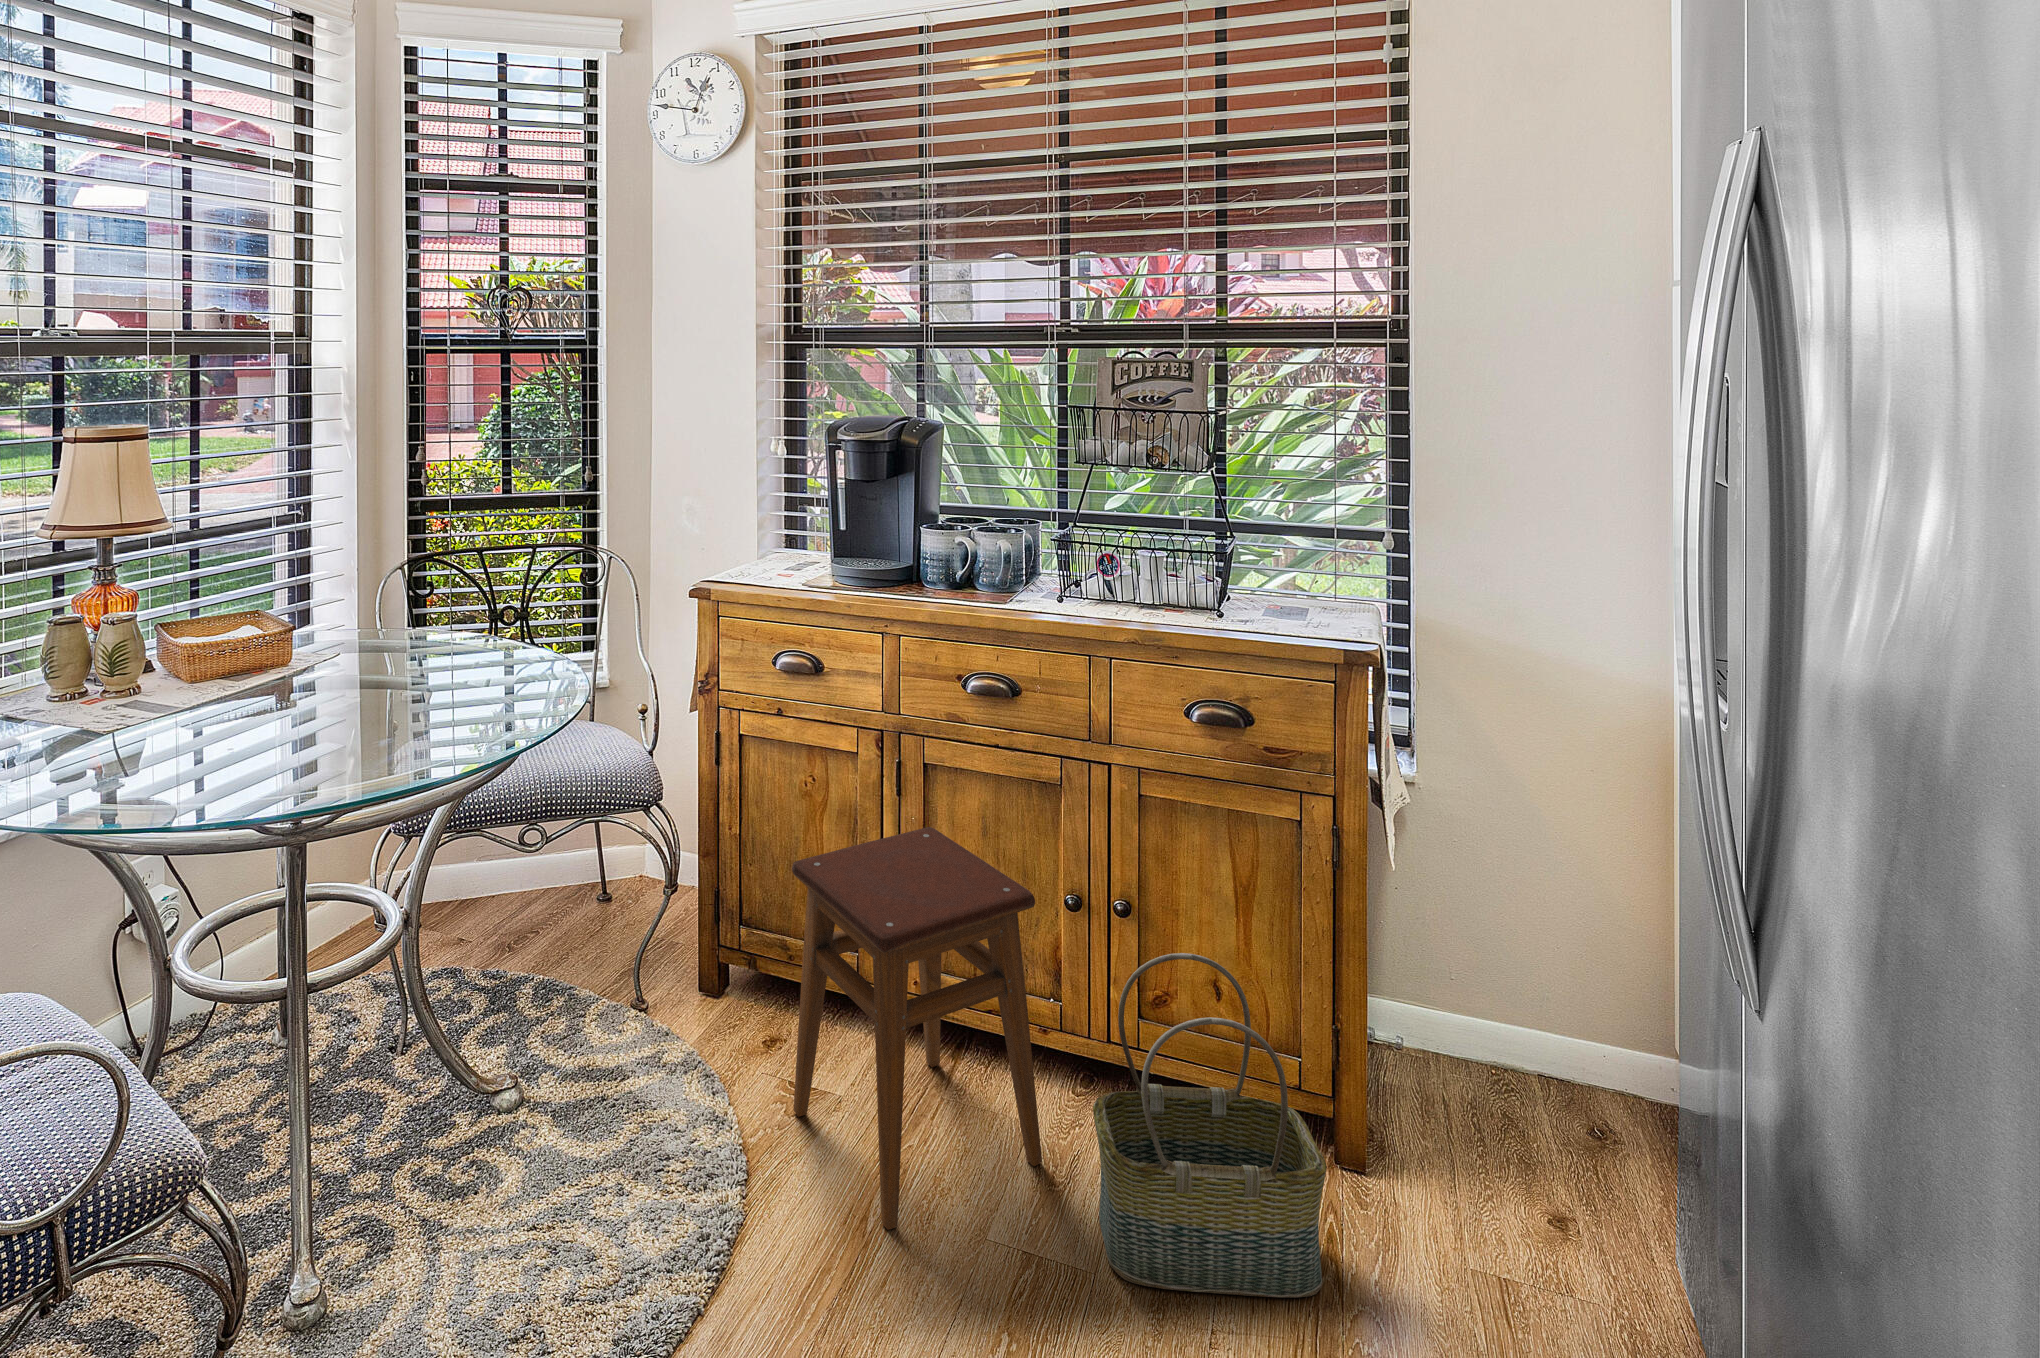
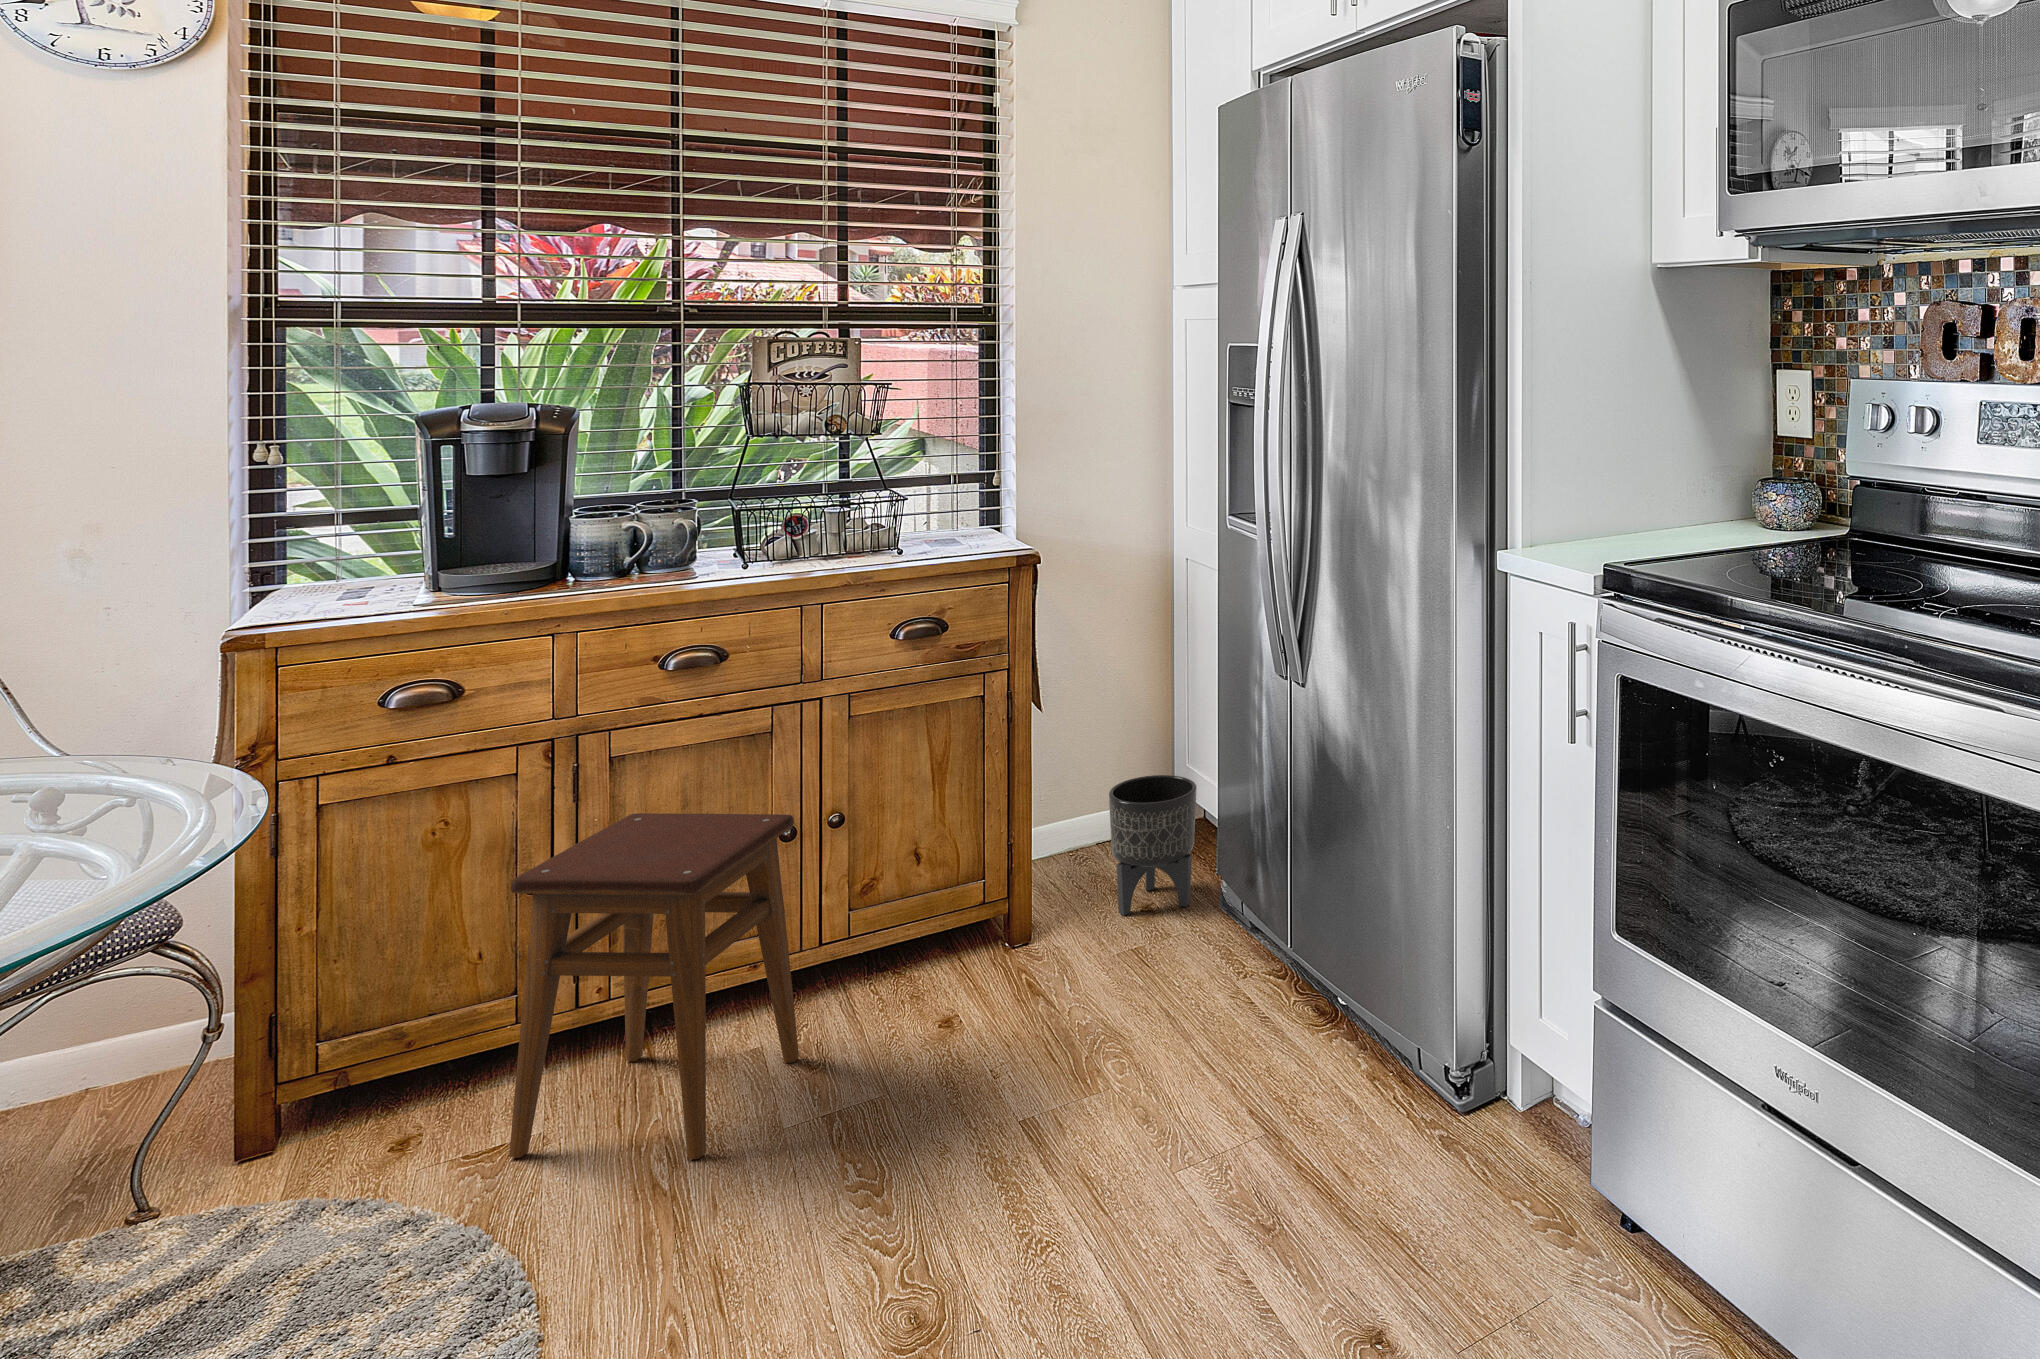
basket: present [1093,953,1327,1297] -> none [866,810,1046,1073]
planter: none [1506,1003,1663,1253] -> present [1109,775,1197,915]

